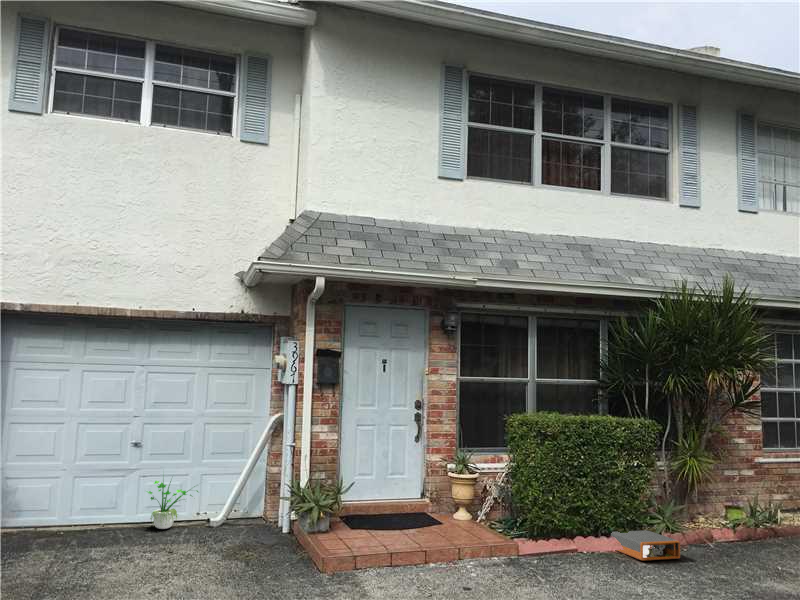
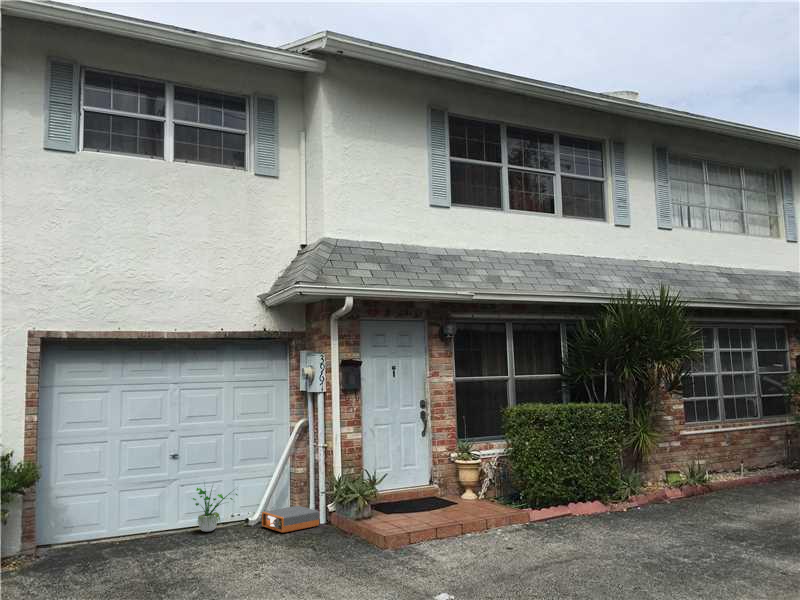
storage box: present [611,530,680,561] -> present [262,506,319,533]

